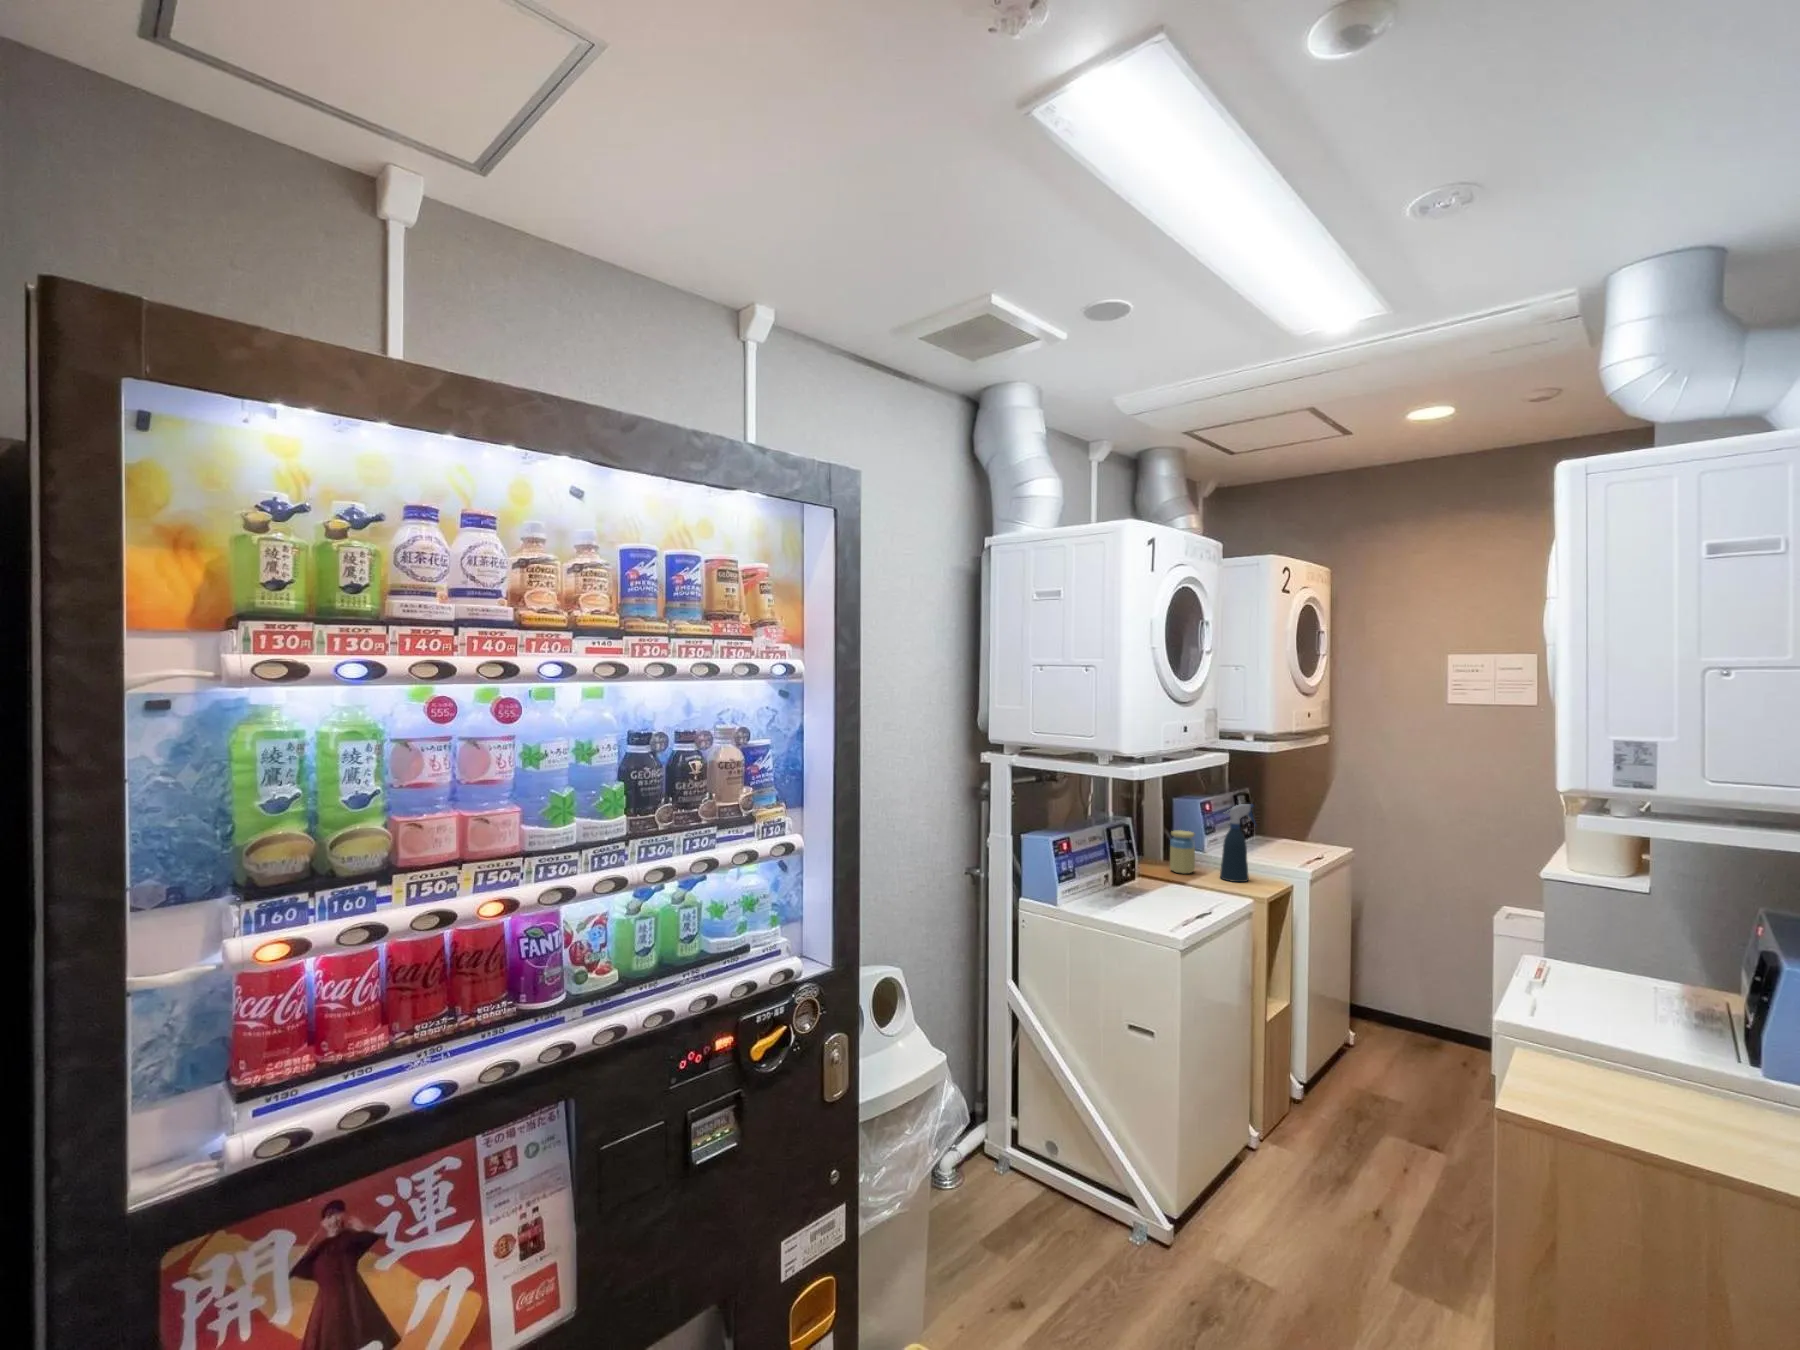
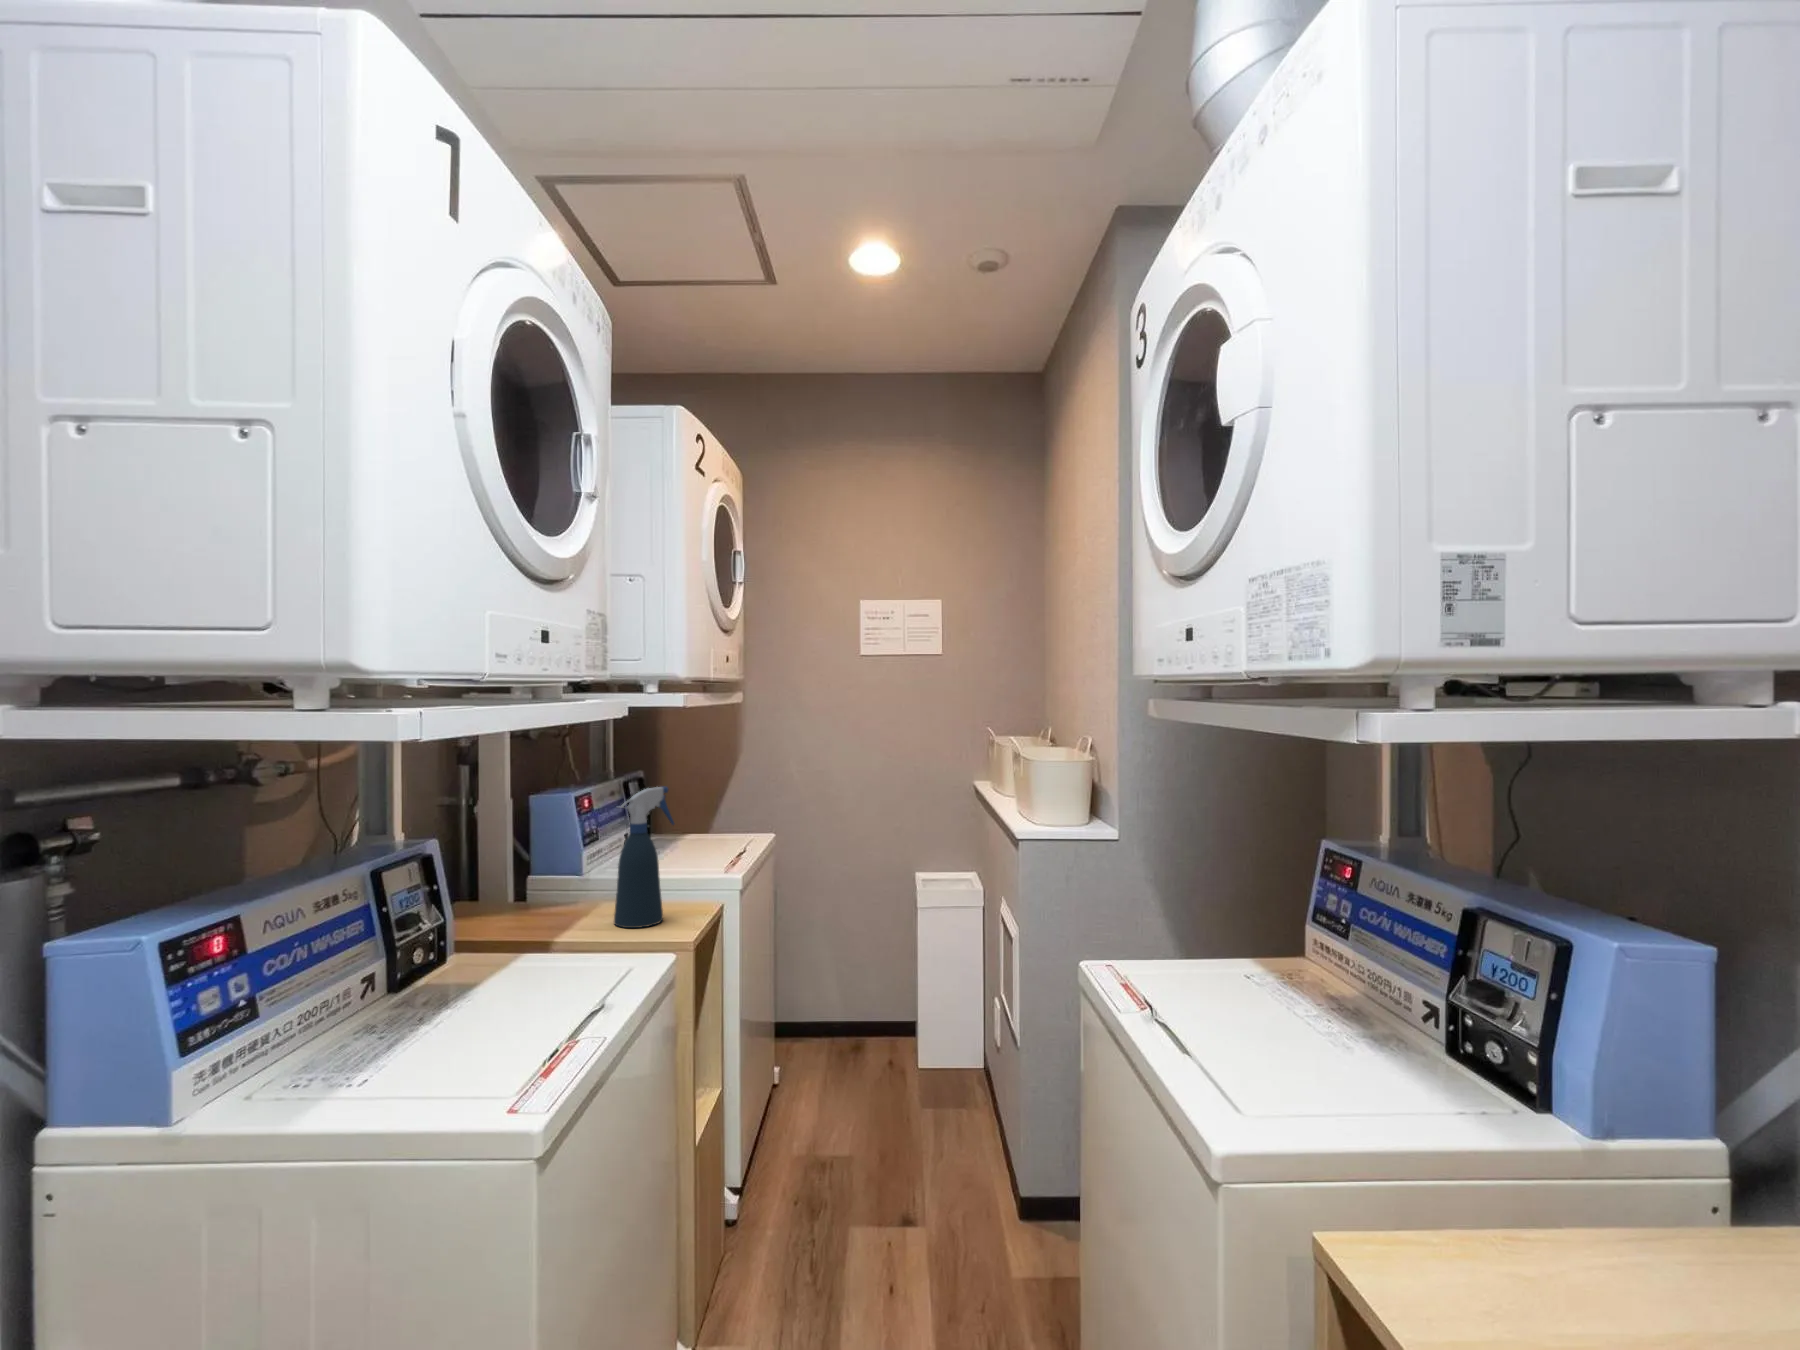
jar: present [1170,830,1195,874] -> none [520,849,567,930]

